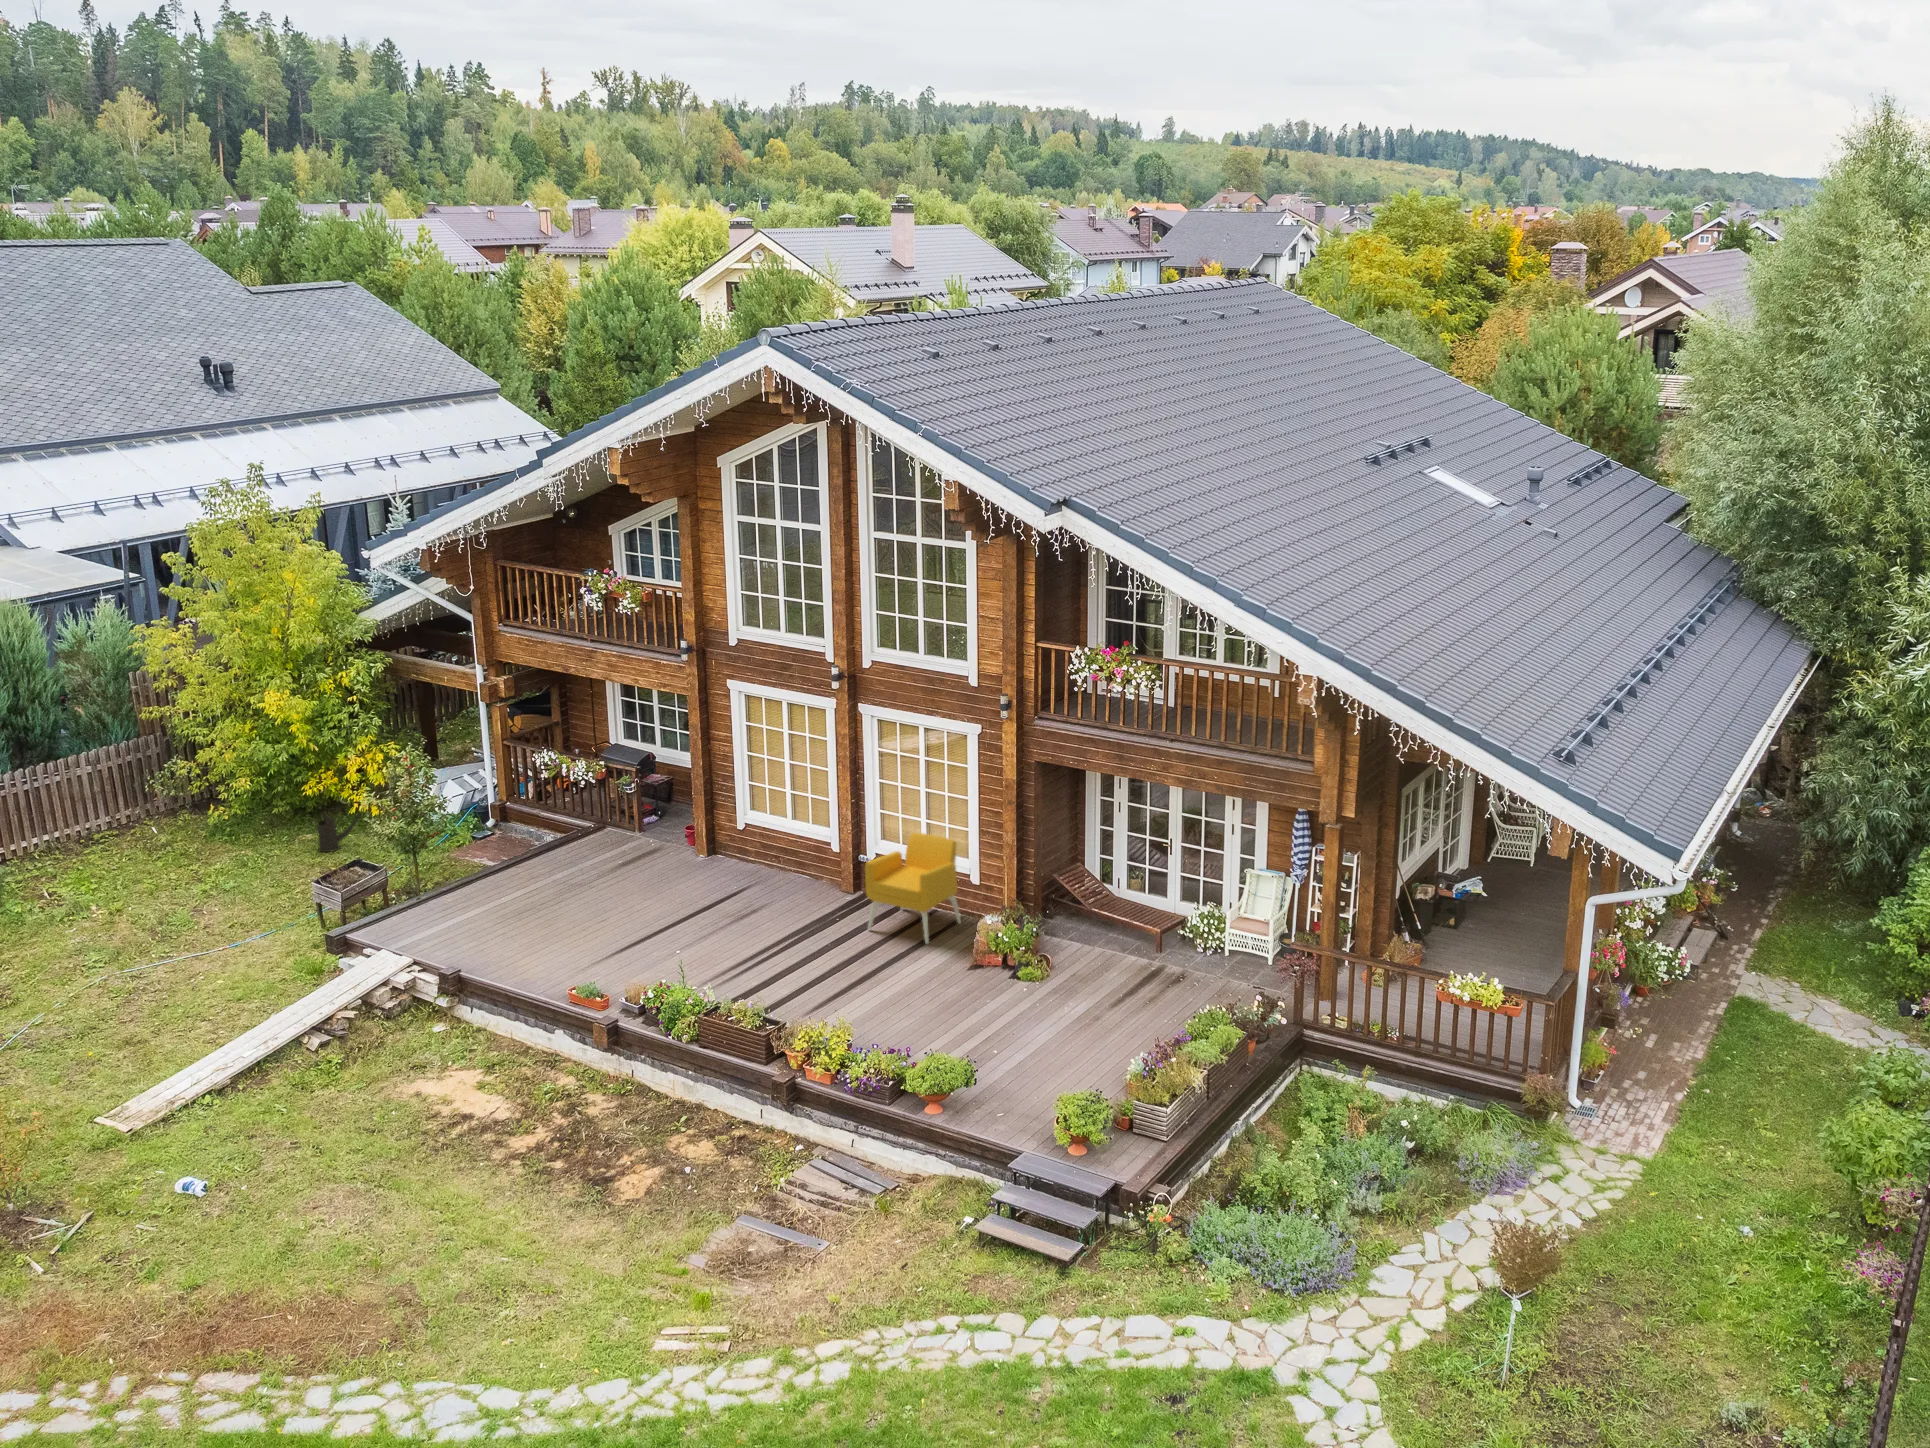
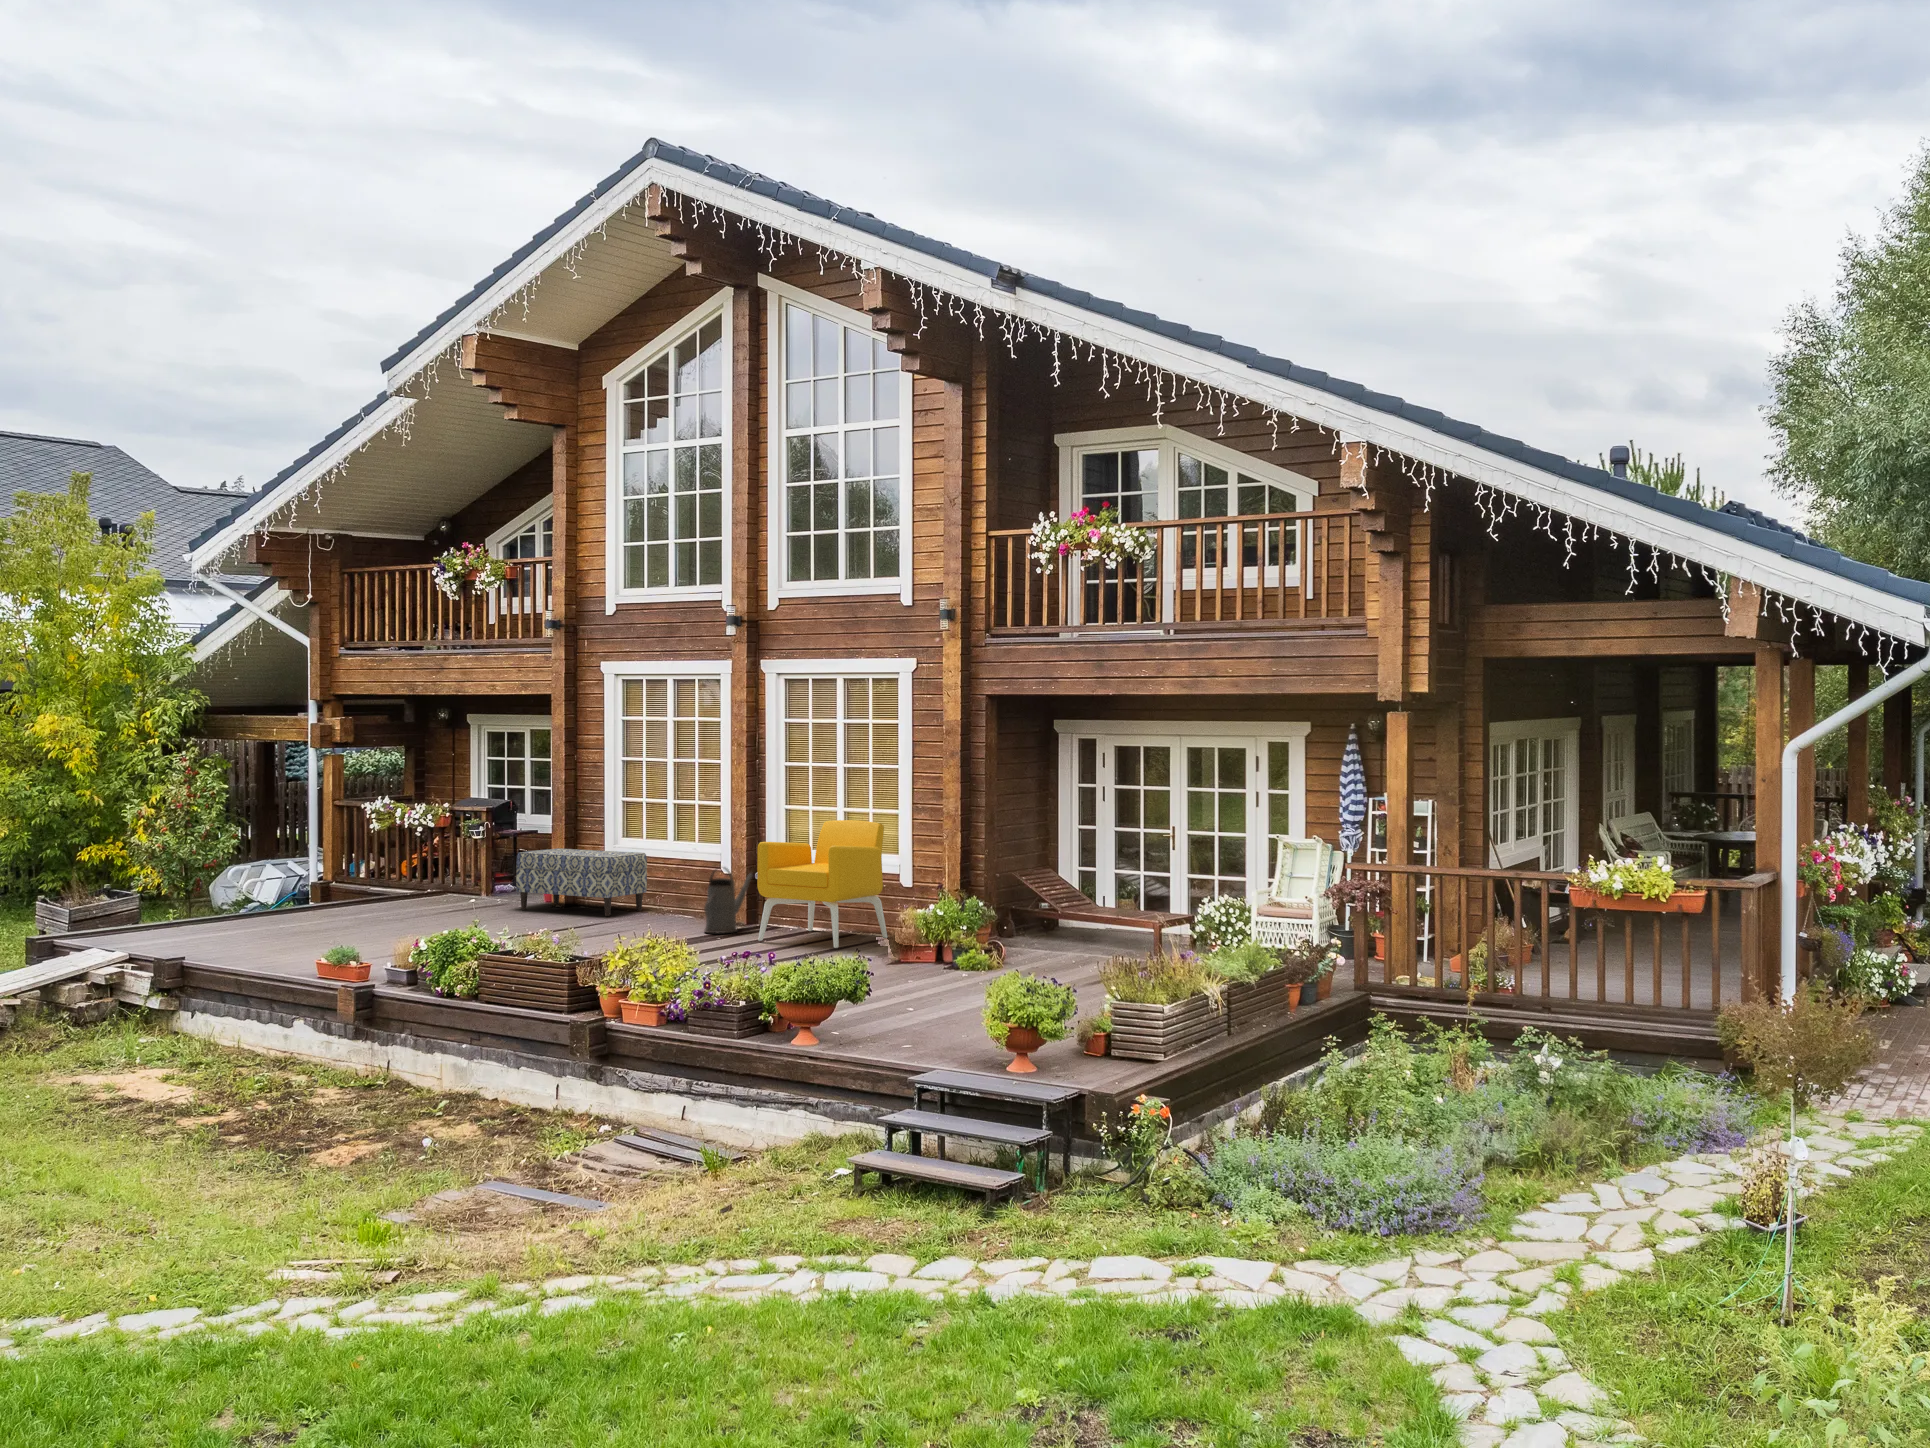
watering can: present [317,812,361,852] -> present [704,867,752,933]
bench: none [671,817,771,883] -> present [516,848,647,916]

